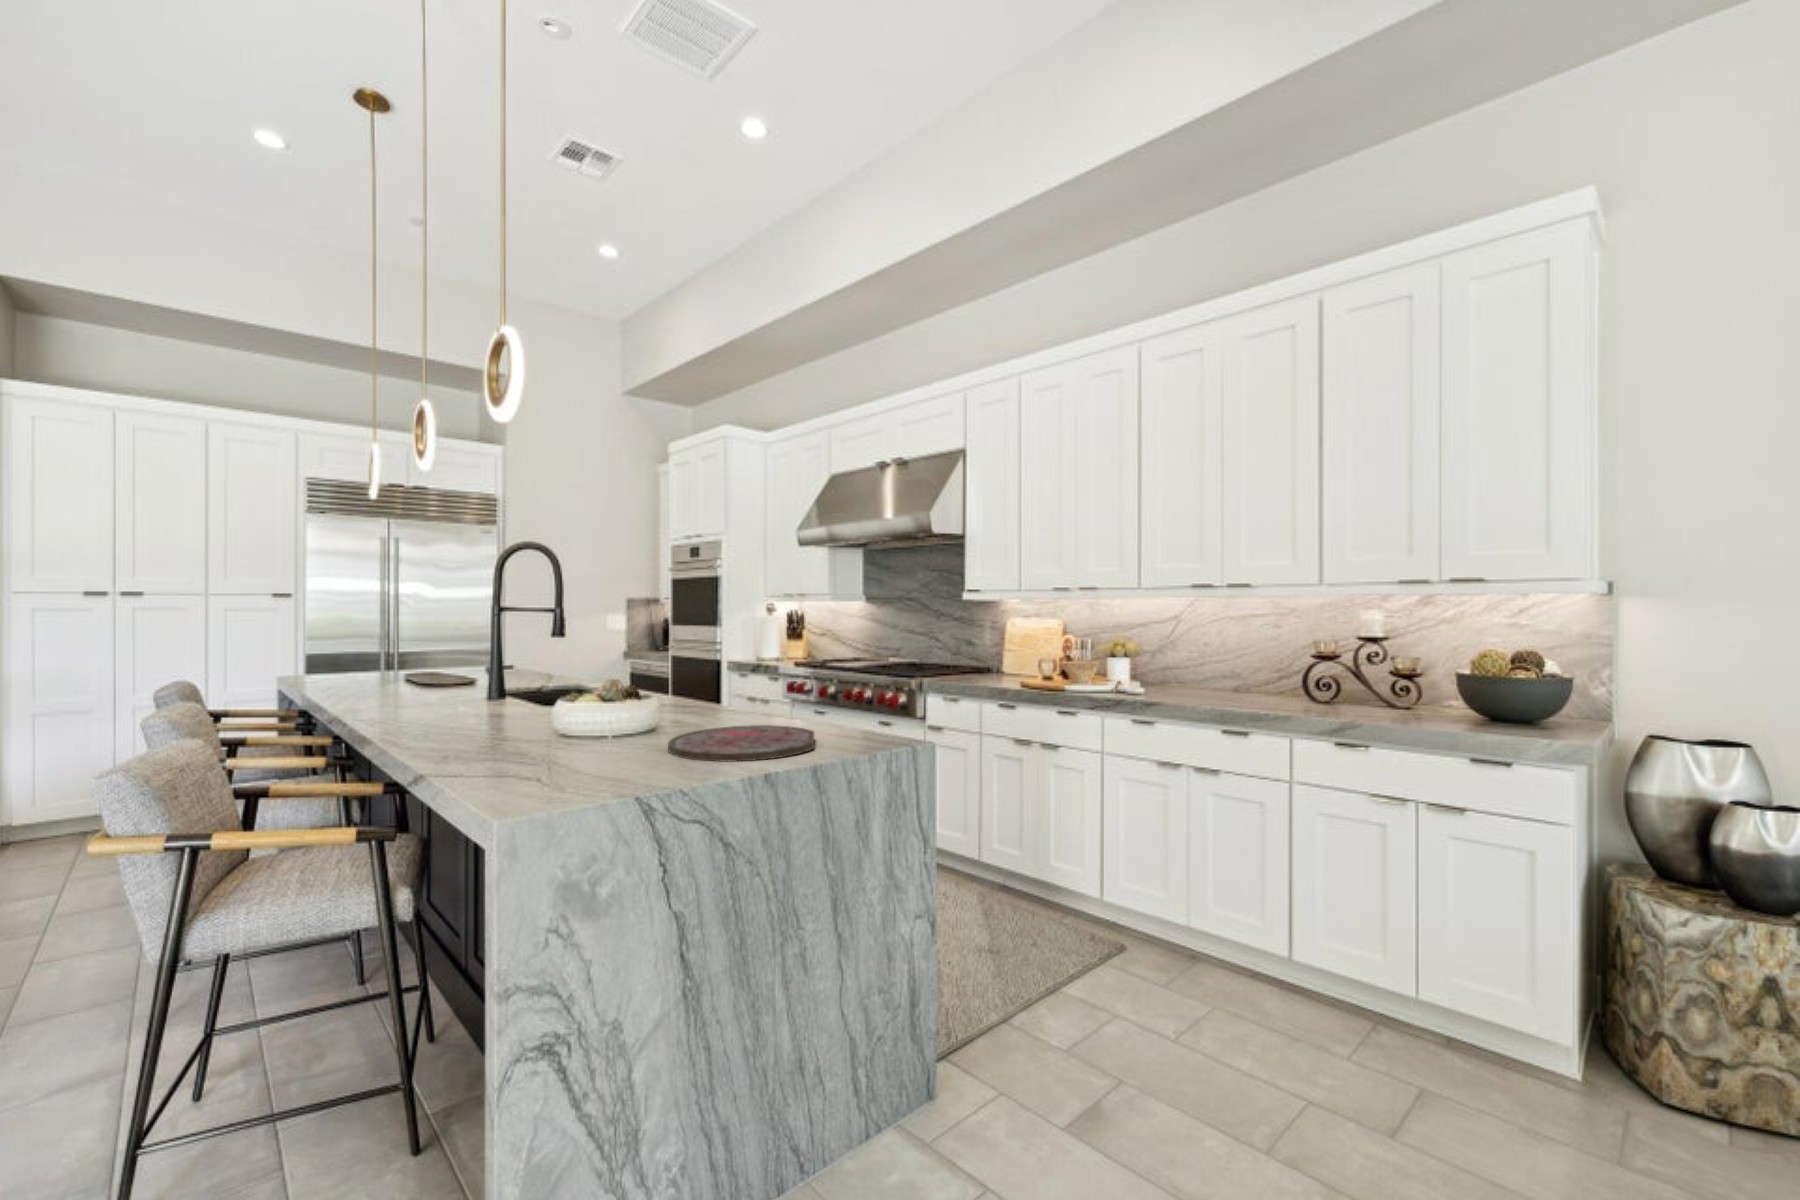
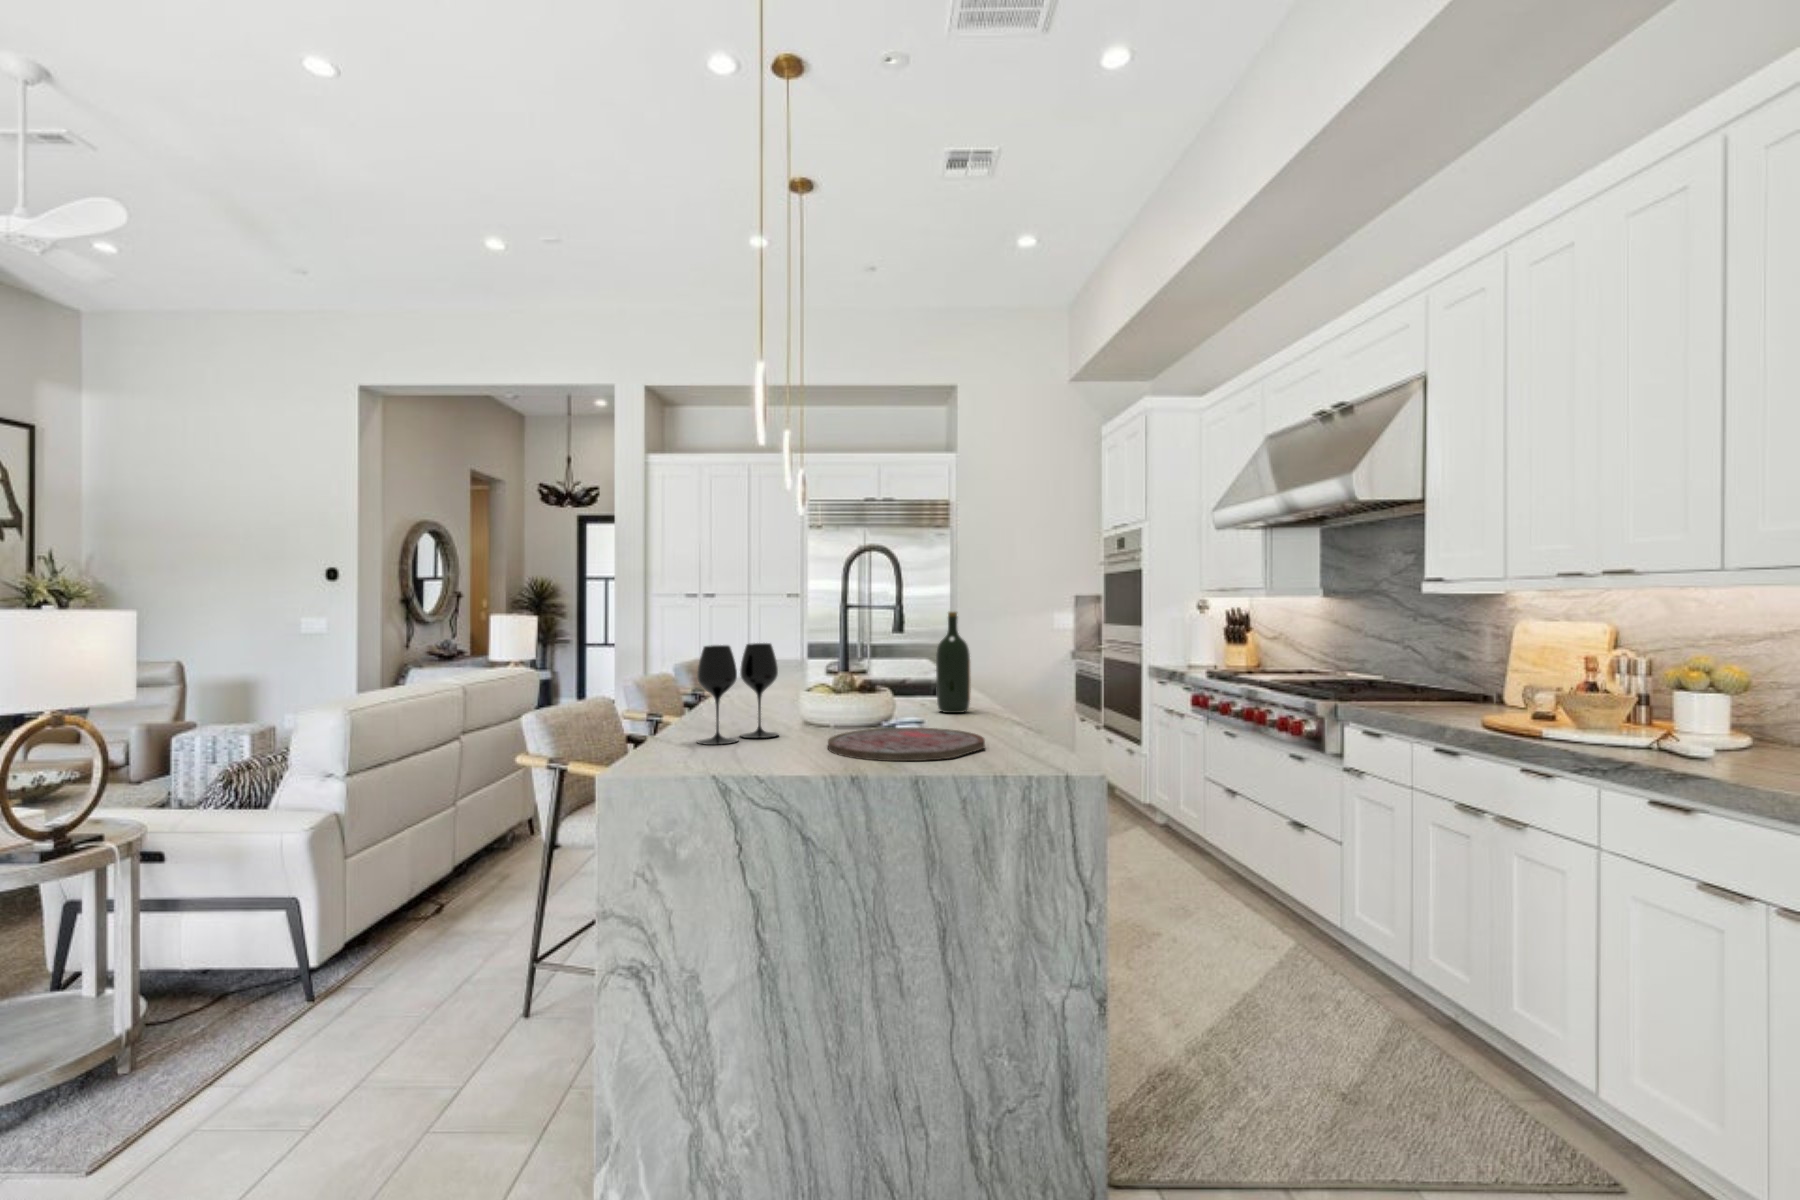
wine bottle: none [671,617,705,712] -> present [936,612,971,713]
wine glass: none [514,654,593,772] -> present [697,643,779,745]

